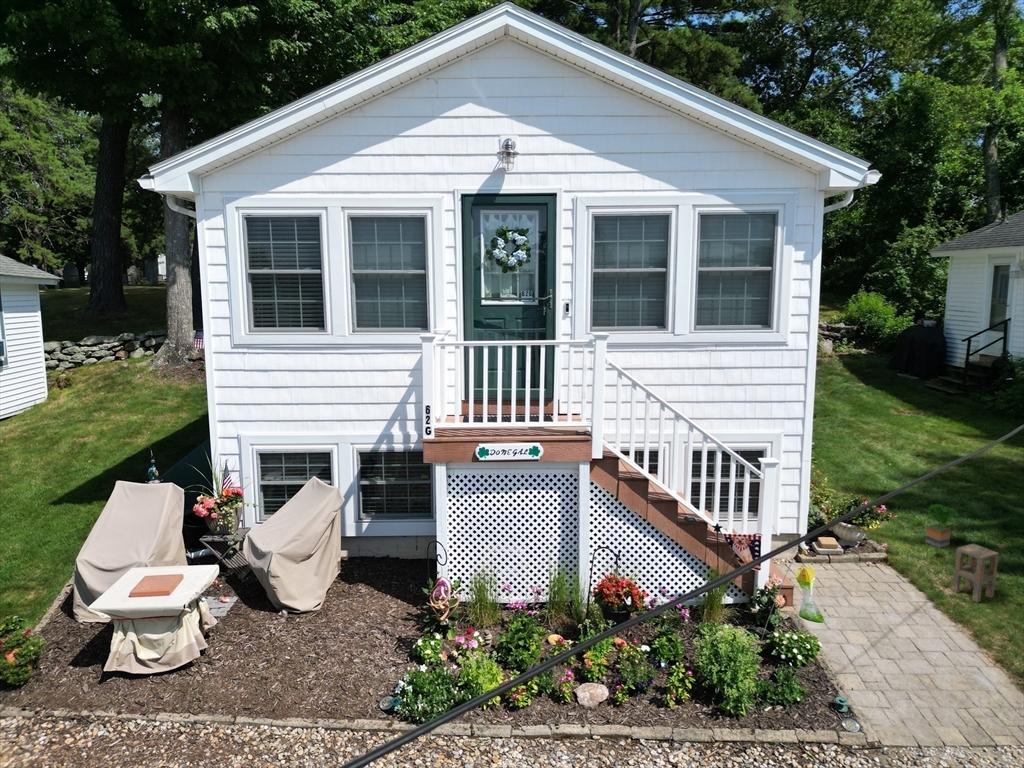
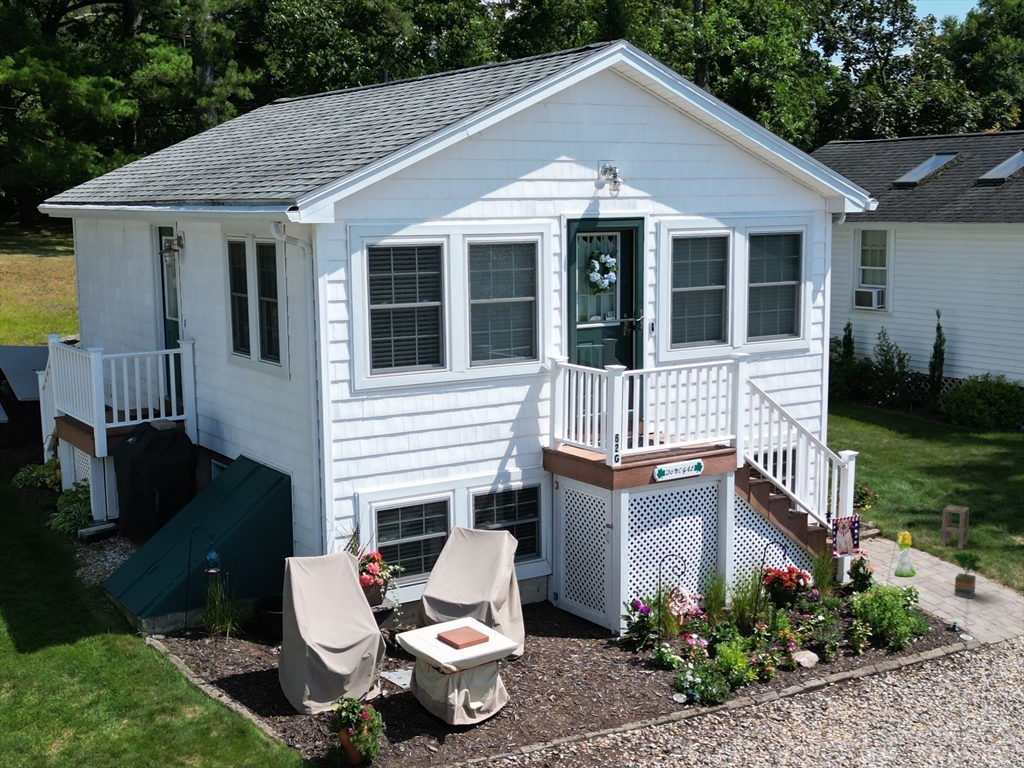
potted tree: present [925,505,958,548] -> present [954,553,982,598]

